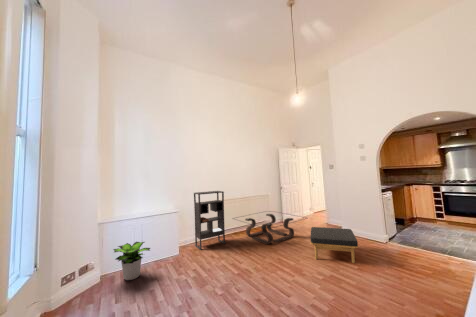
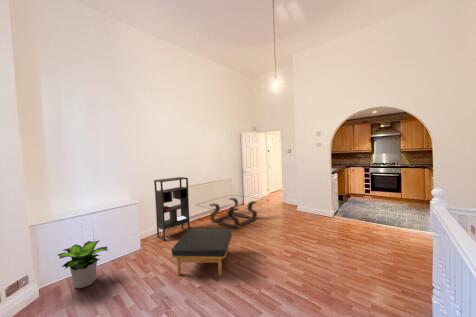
ottoman: present [310,227,358,263] -> present [172,229,232,276]

